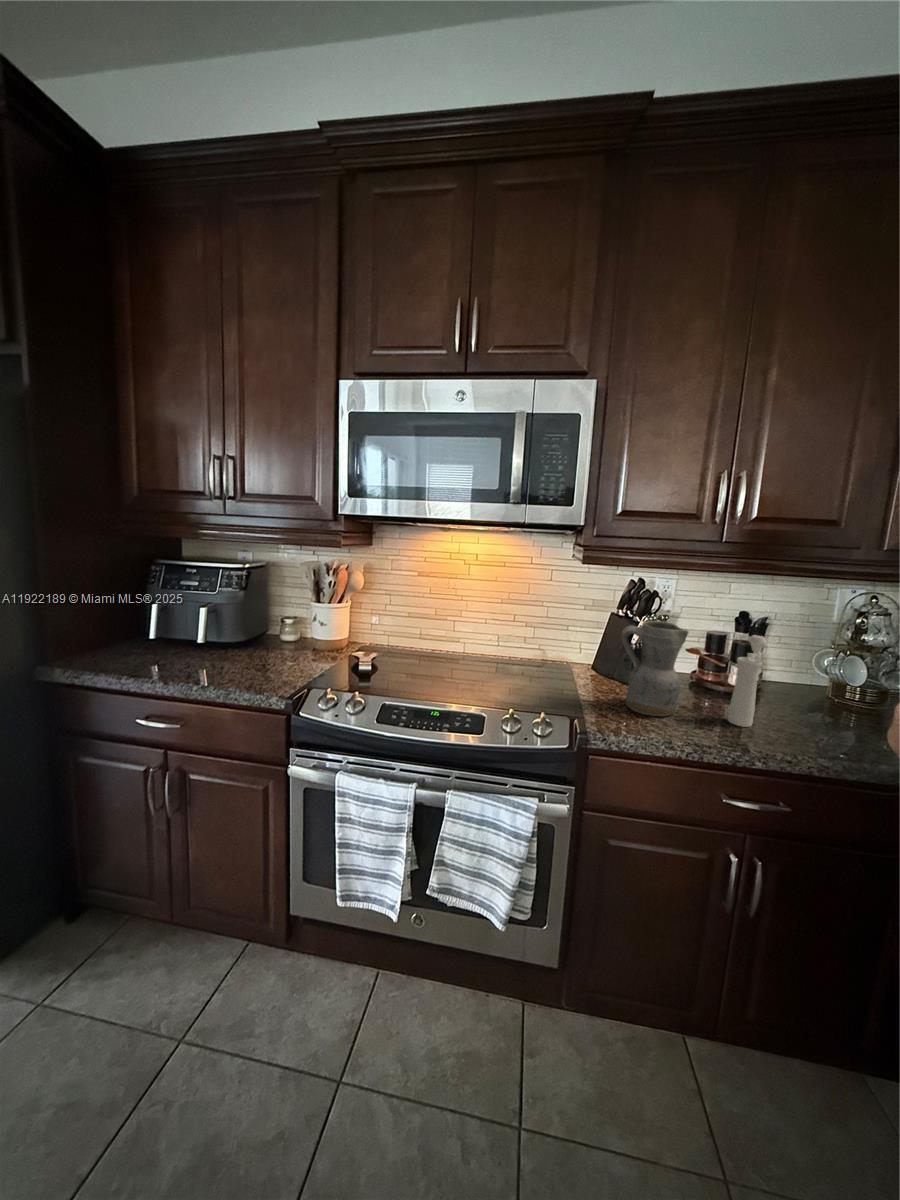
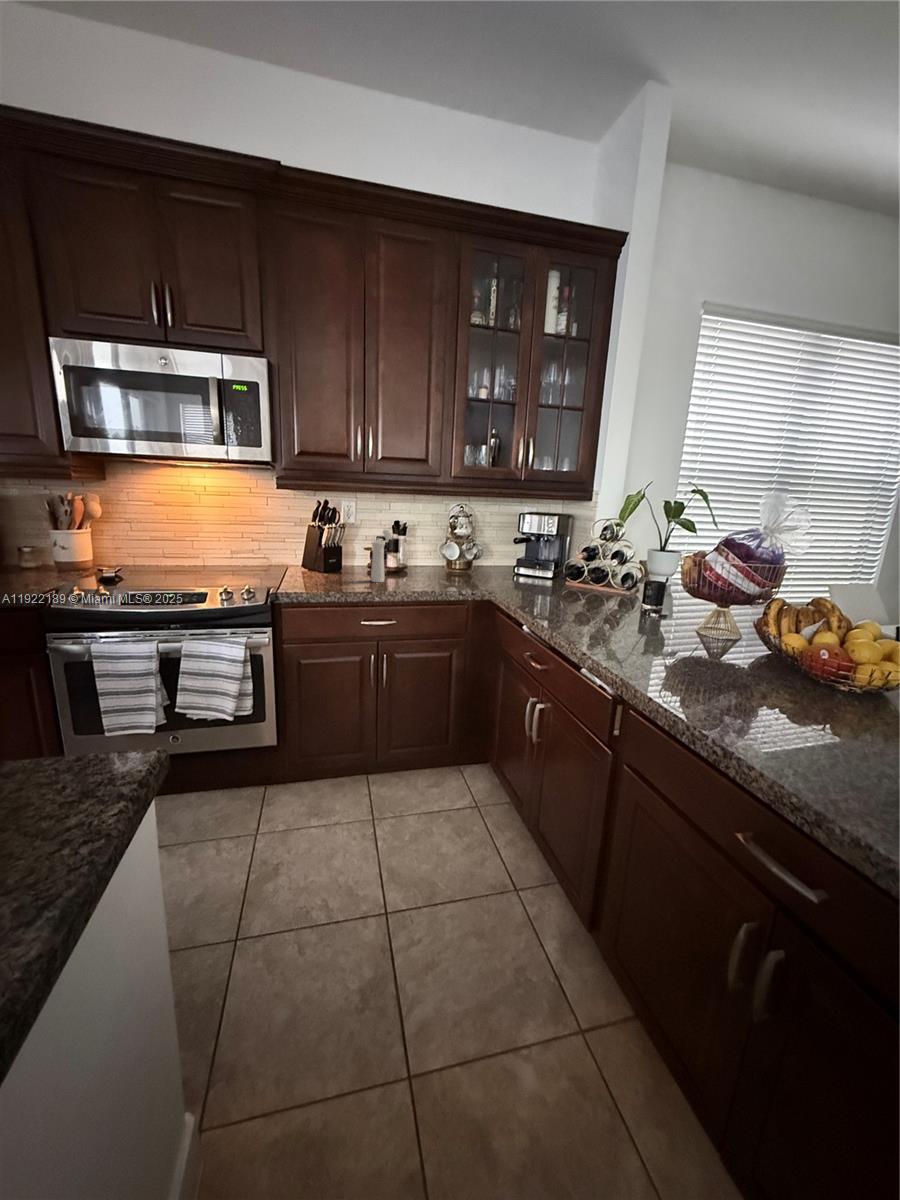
ceramic pitcher: present [621,621,689,716] -> none [302,523,342,582]

